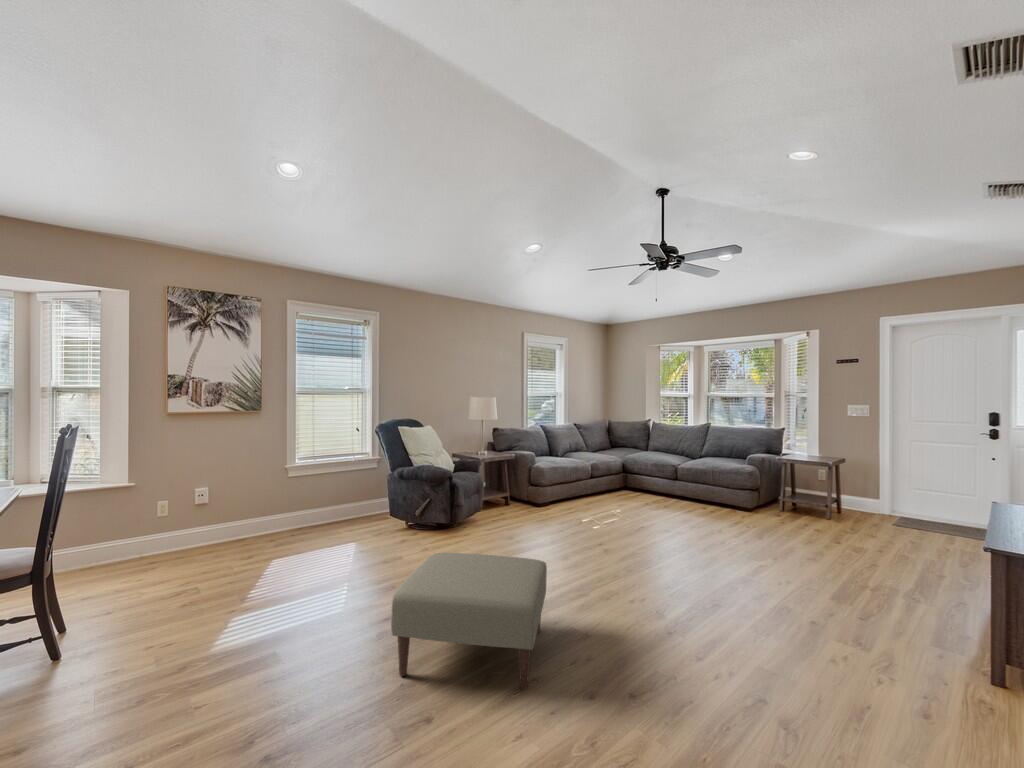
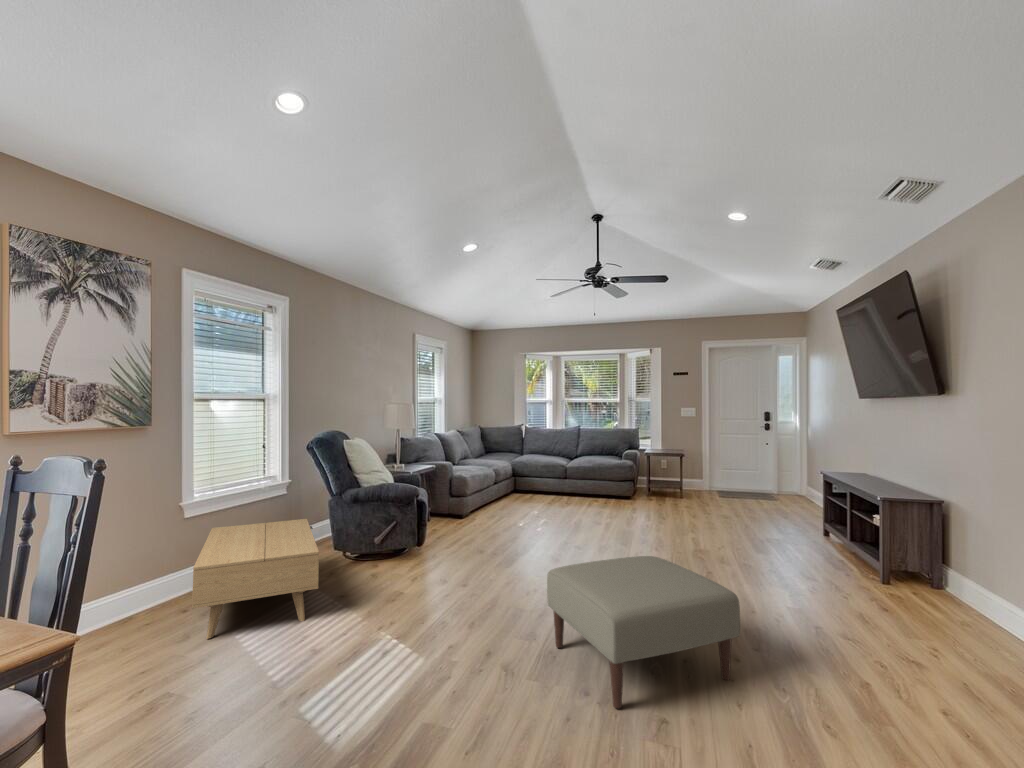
coffee table: none [249,486,370,561] -> present [192,519,319,639]

